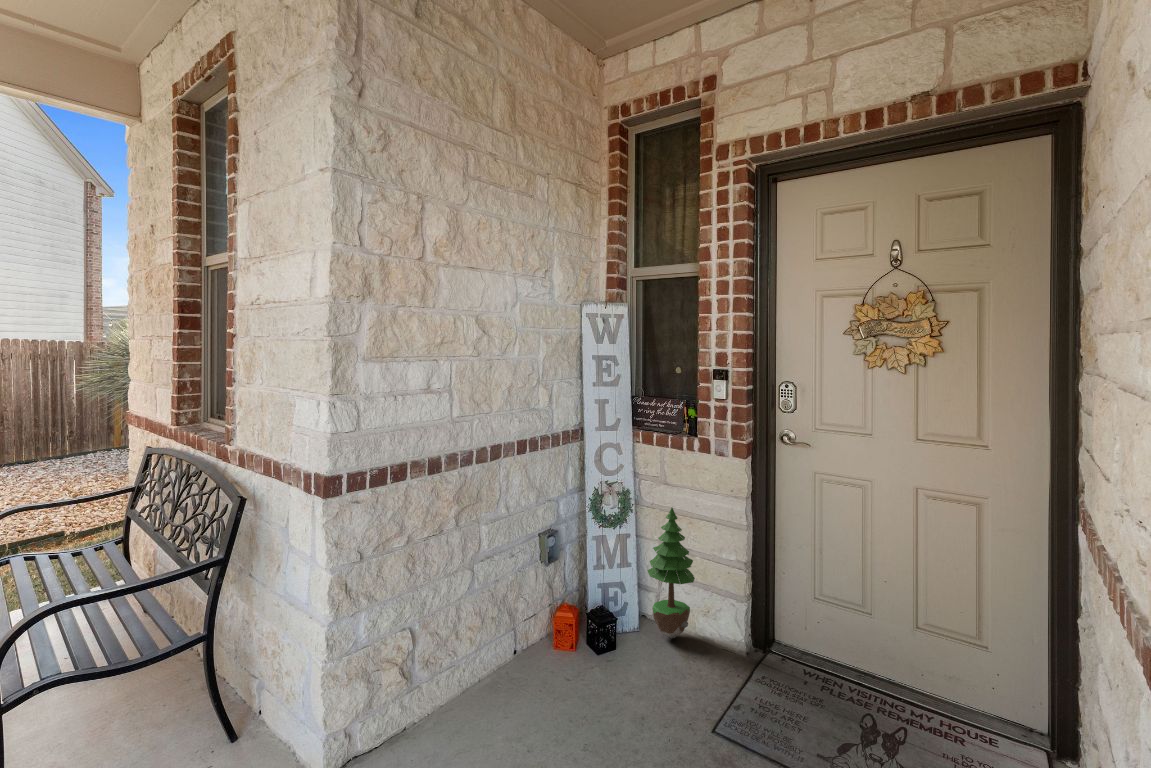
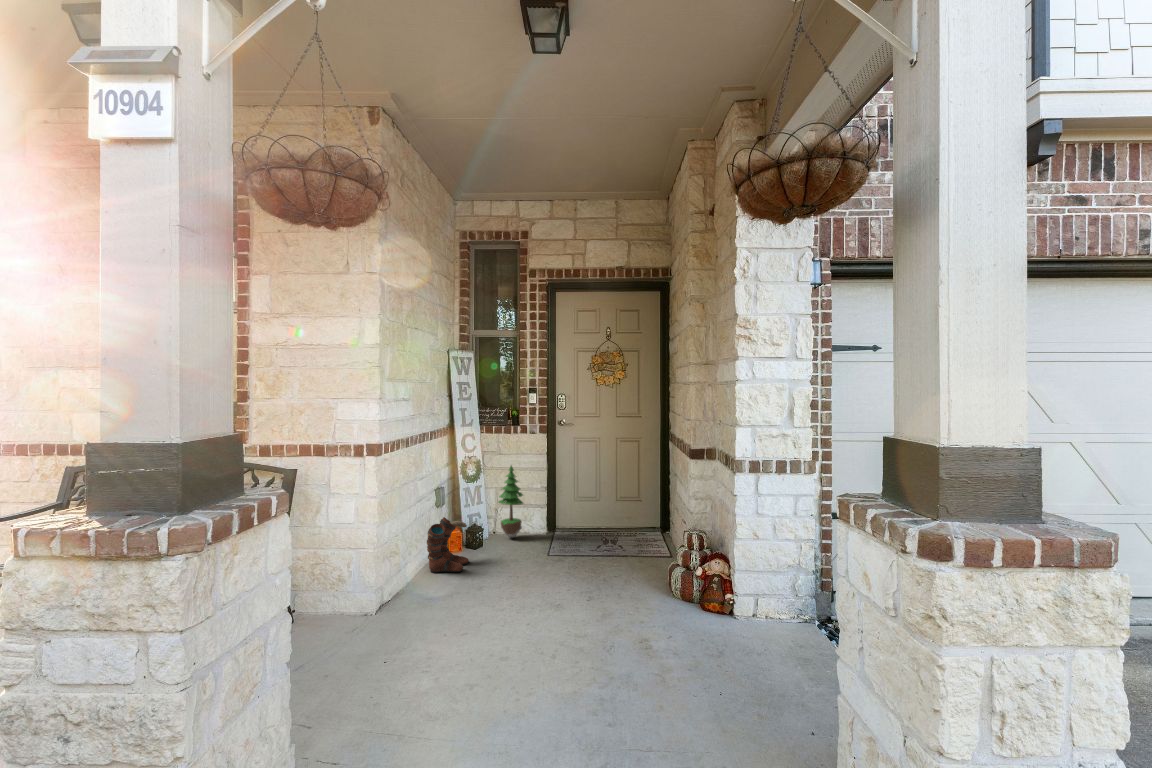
boots: none [466,589,554,702] -> present [427,517,469,573]

